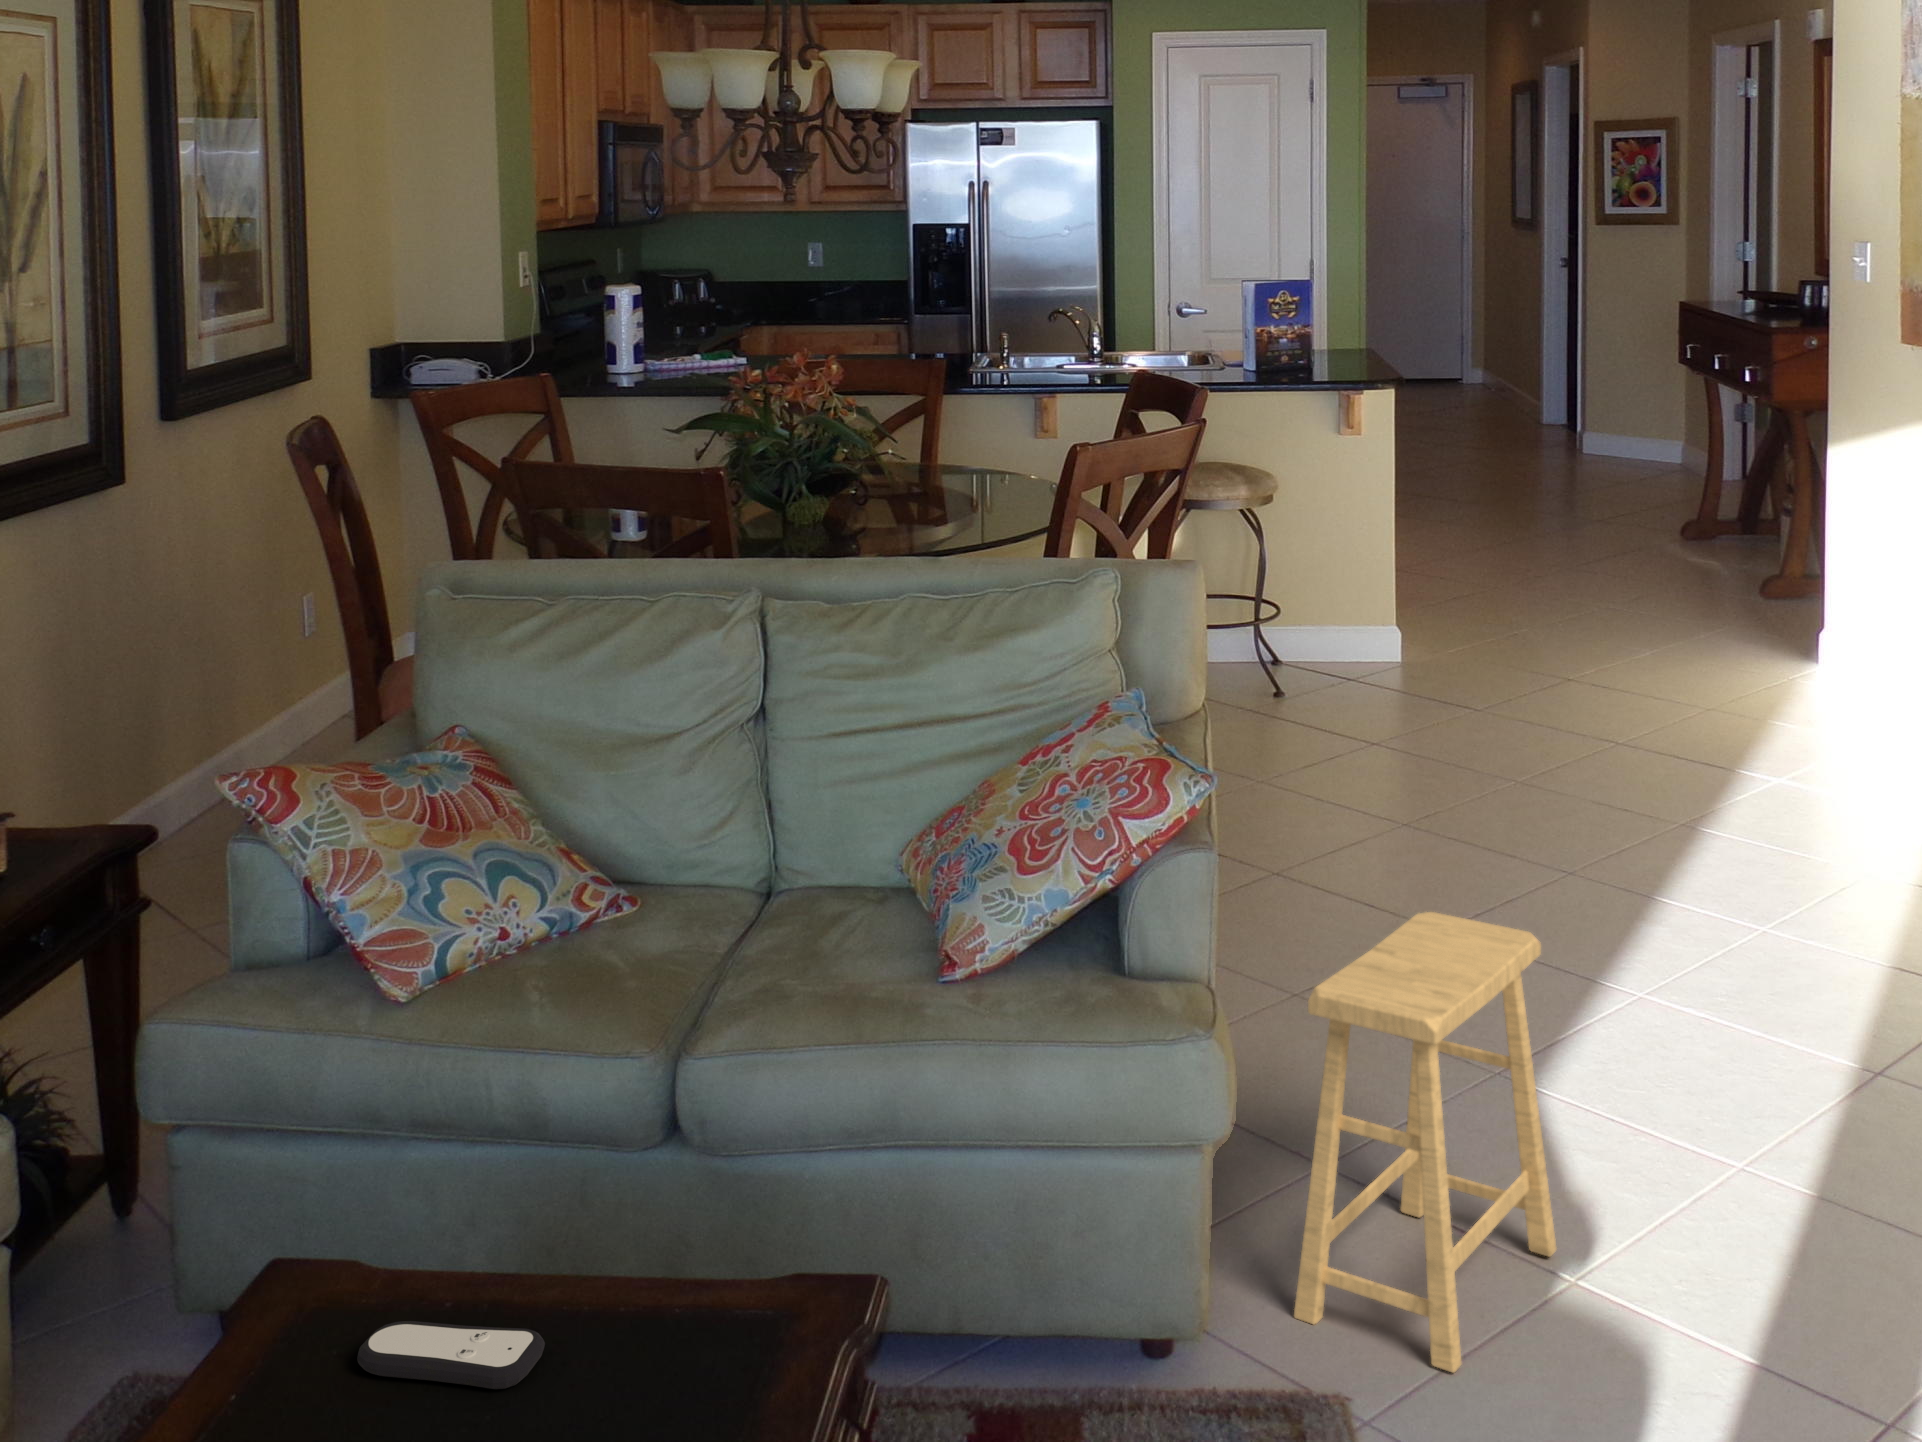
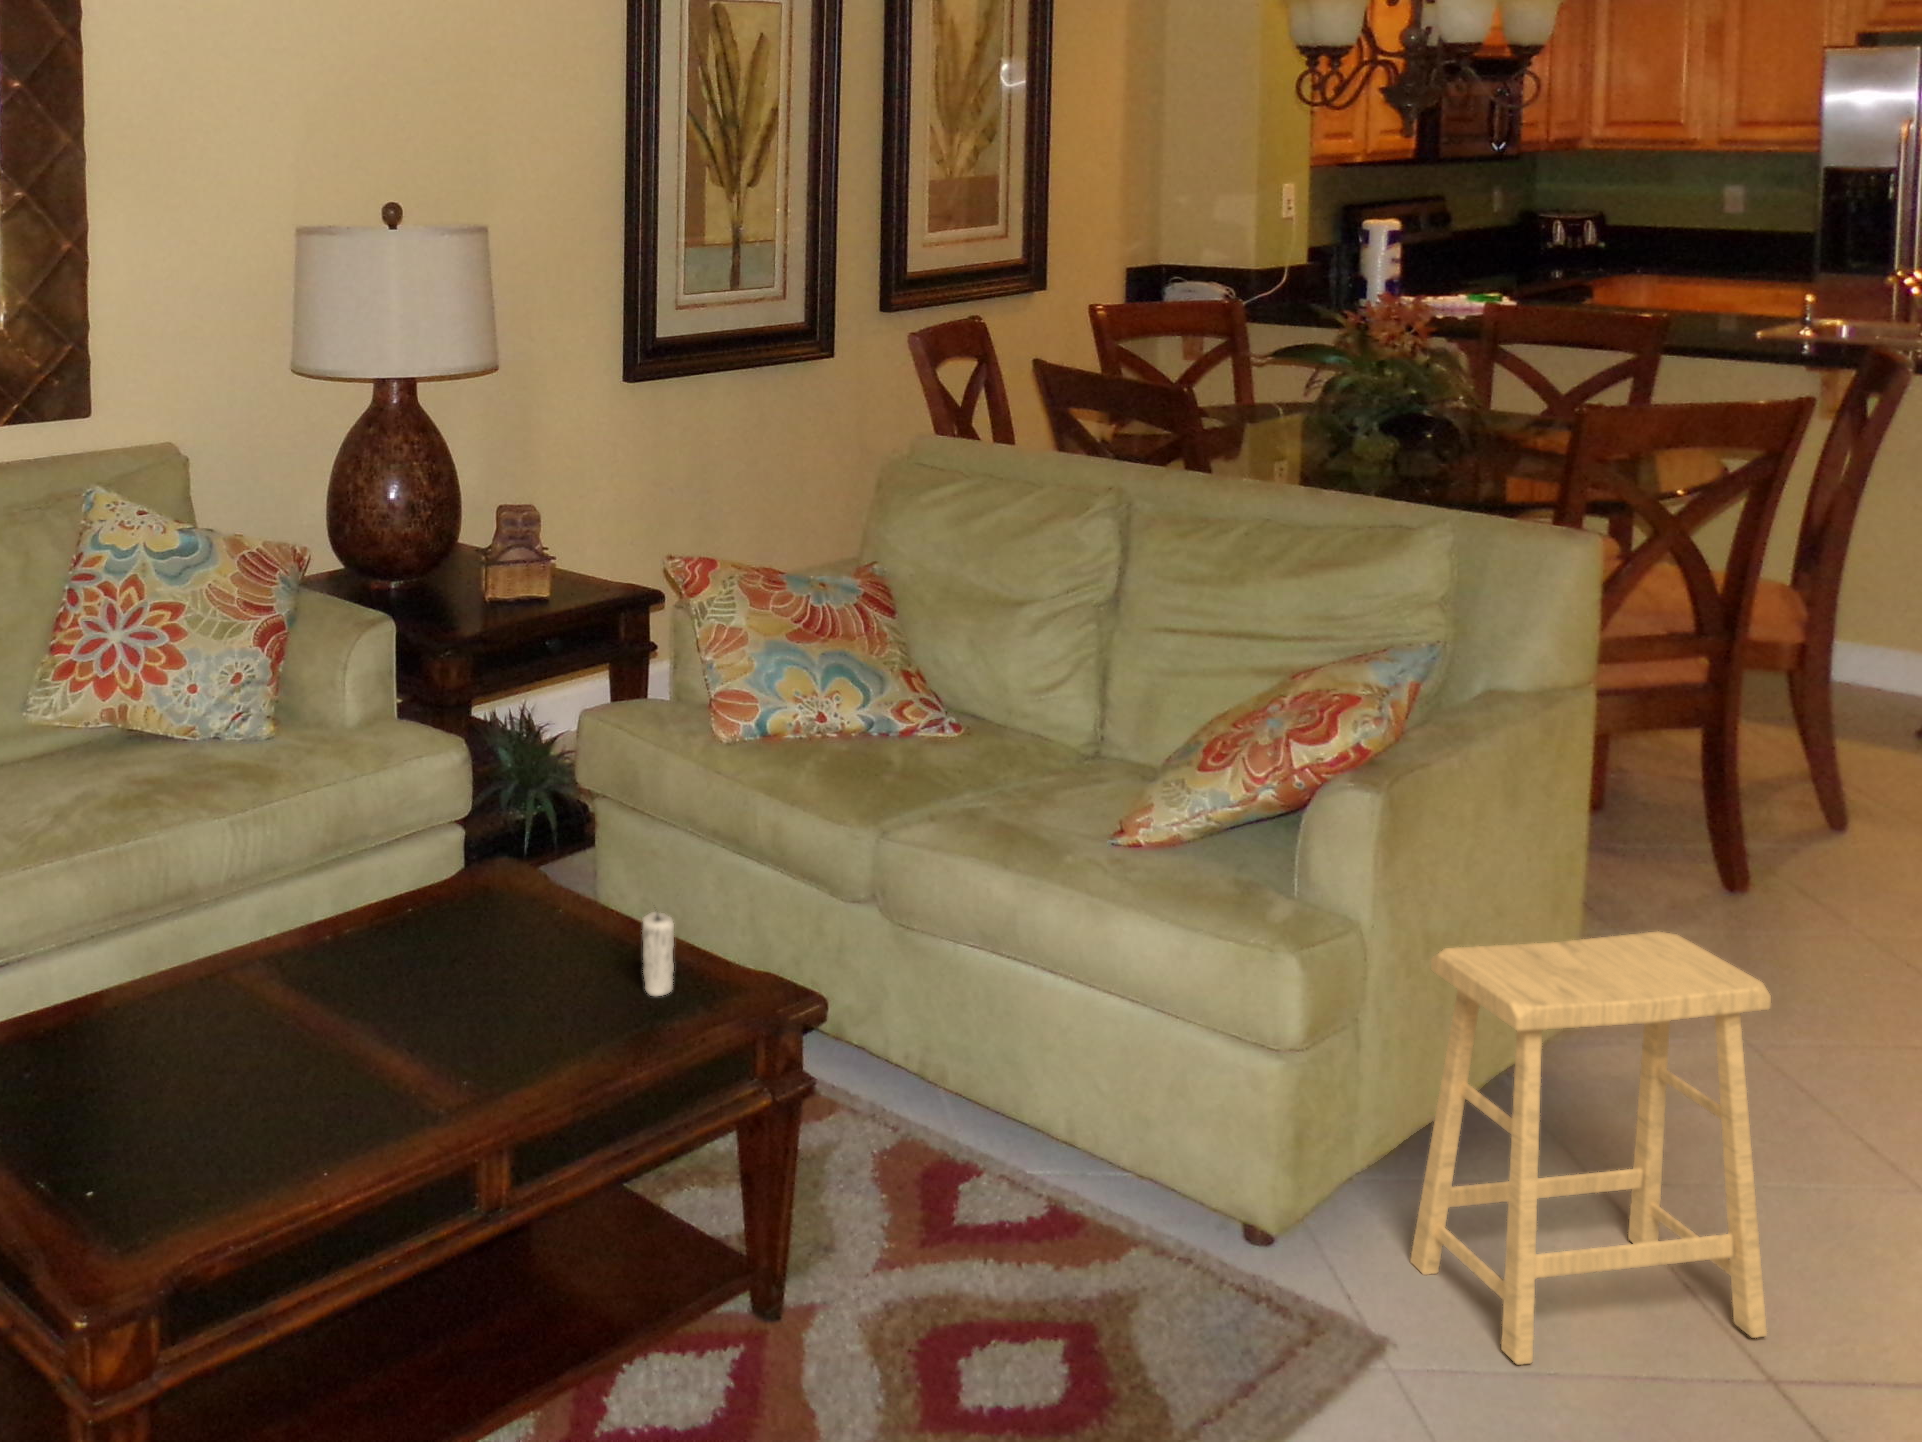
candle: none [680,1248,729,1382] -> present [642,911,674,996]
remote control: present [357,1321,545,1389] -> none [496,900,593,956]

